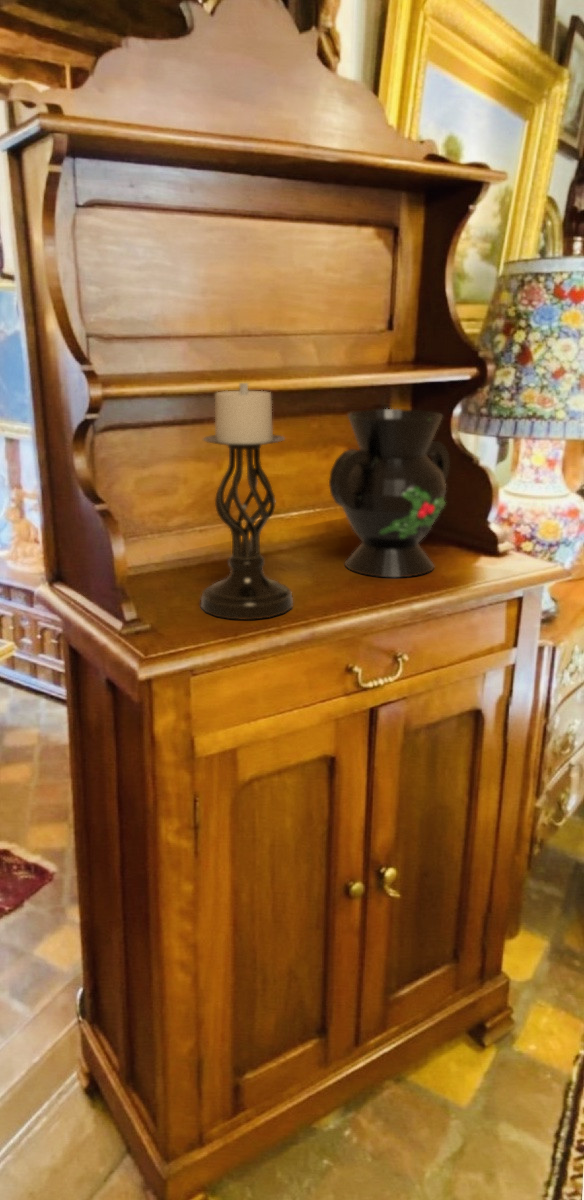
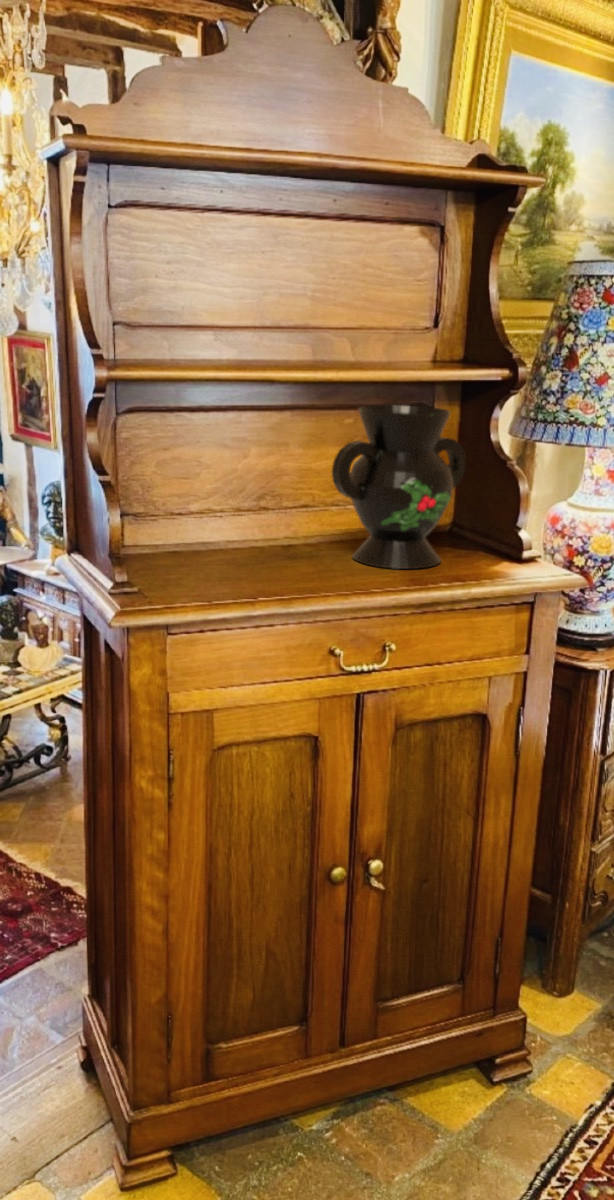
candle holder: present [201,383,293,620] -> none [194,372,282,591]

